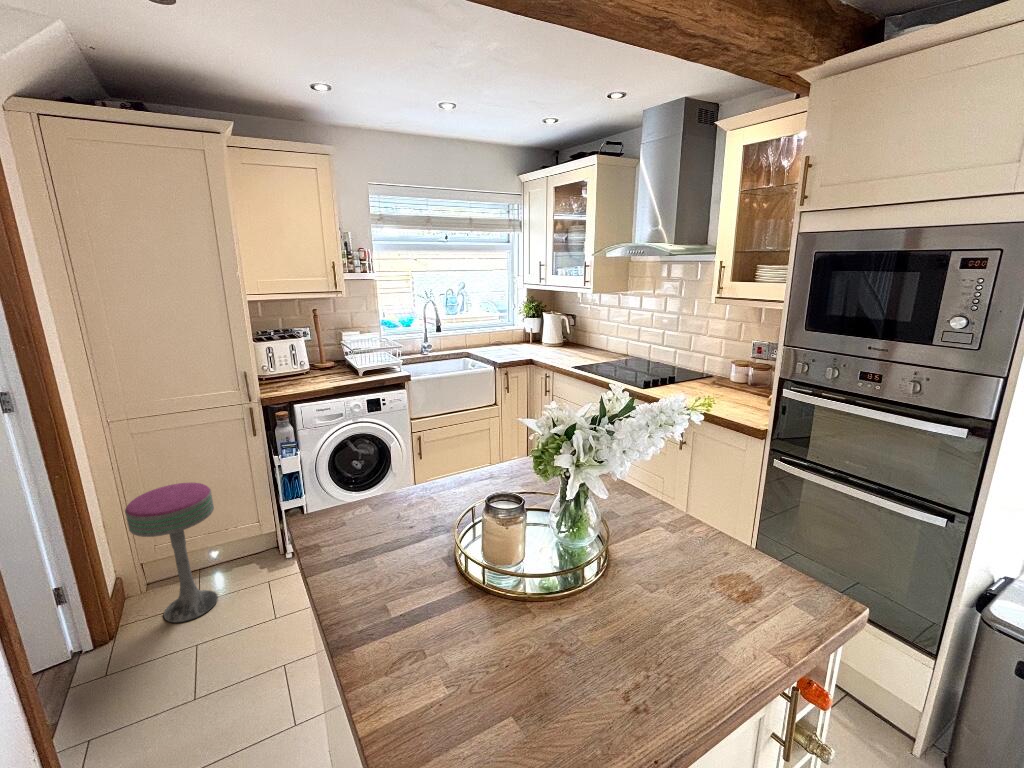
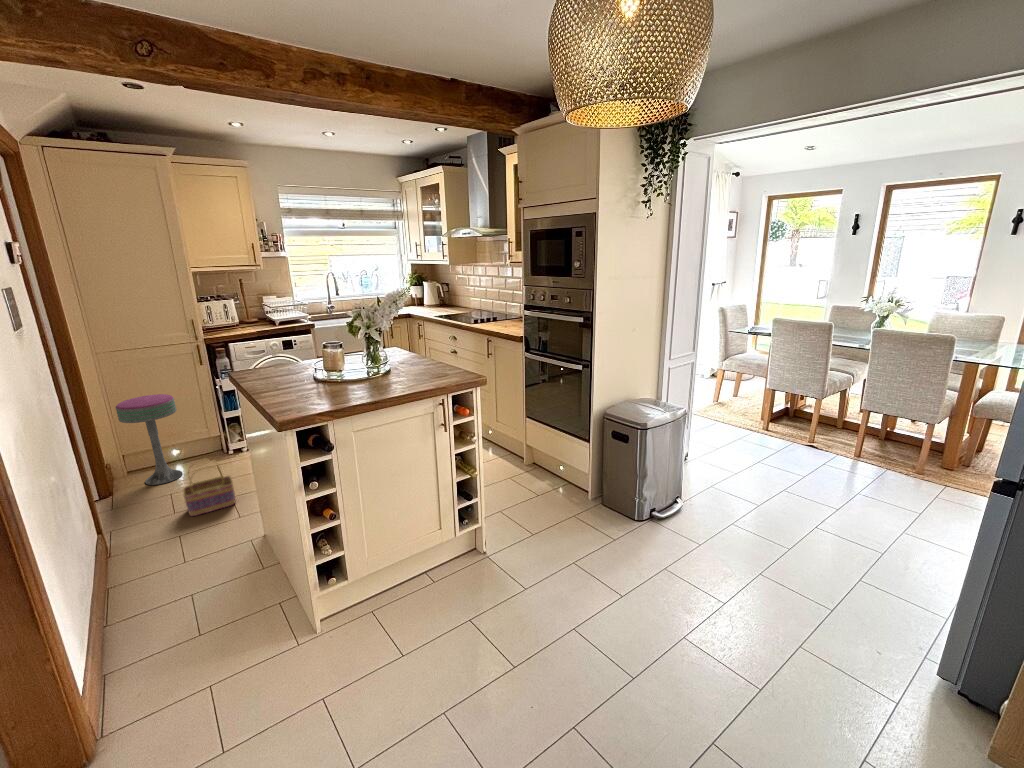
basket: none [201,616,284,721] -> present [183,467,235,516]

